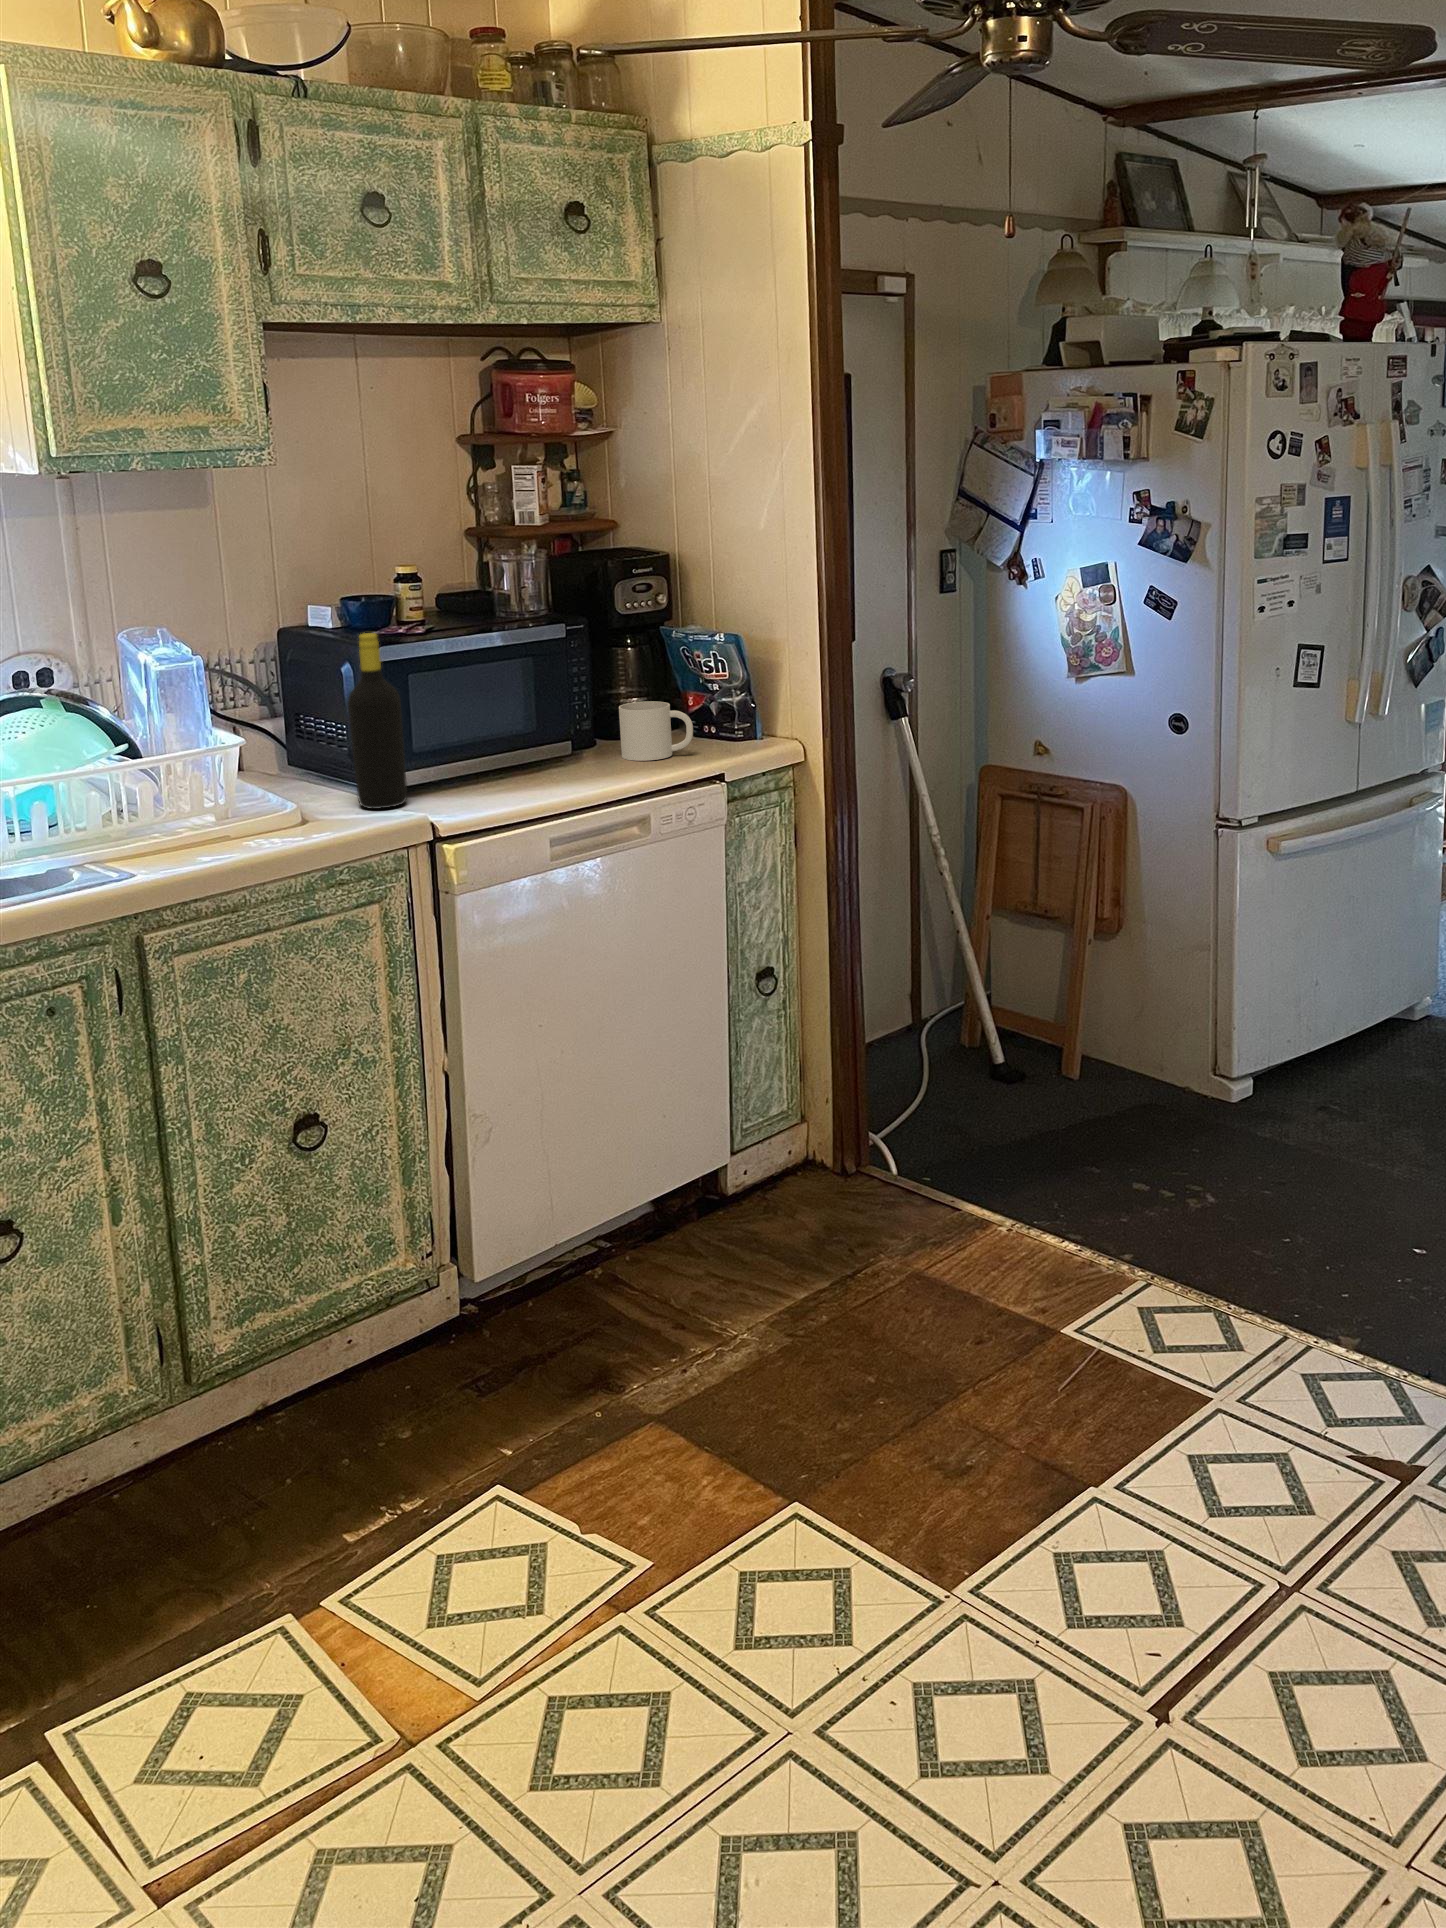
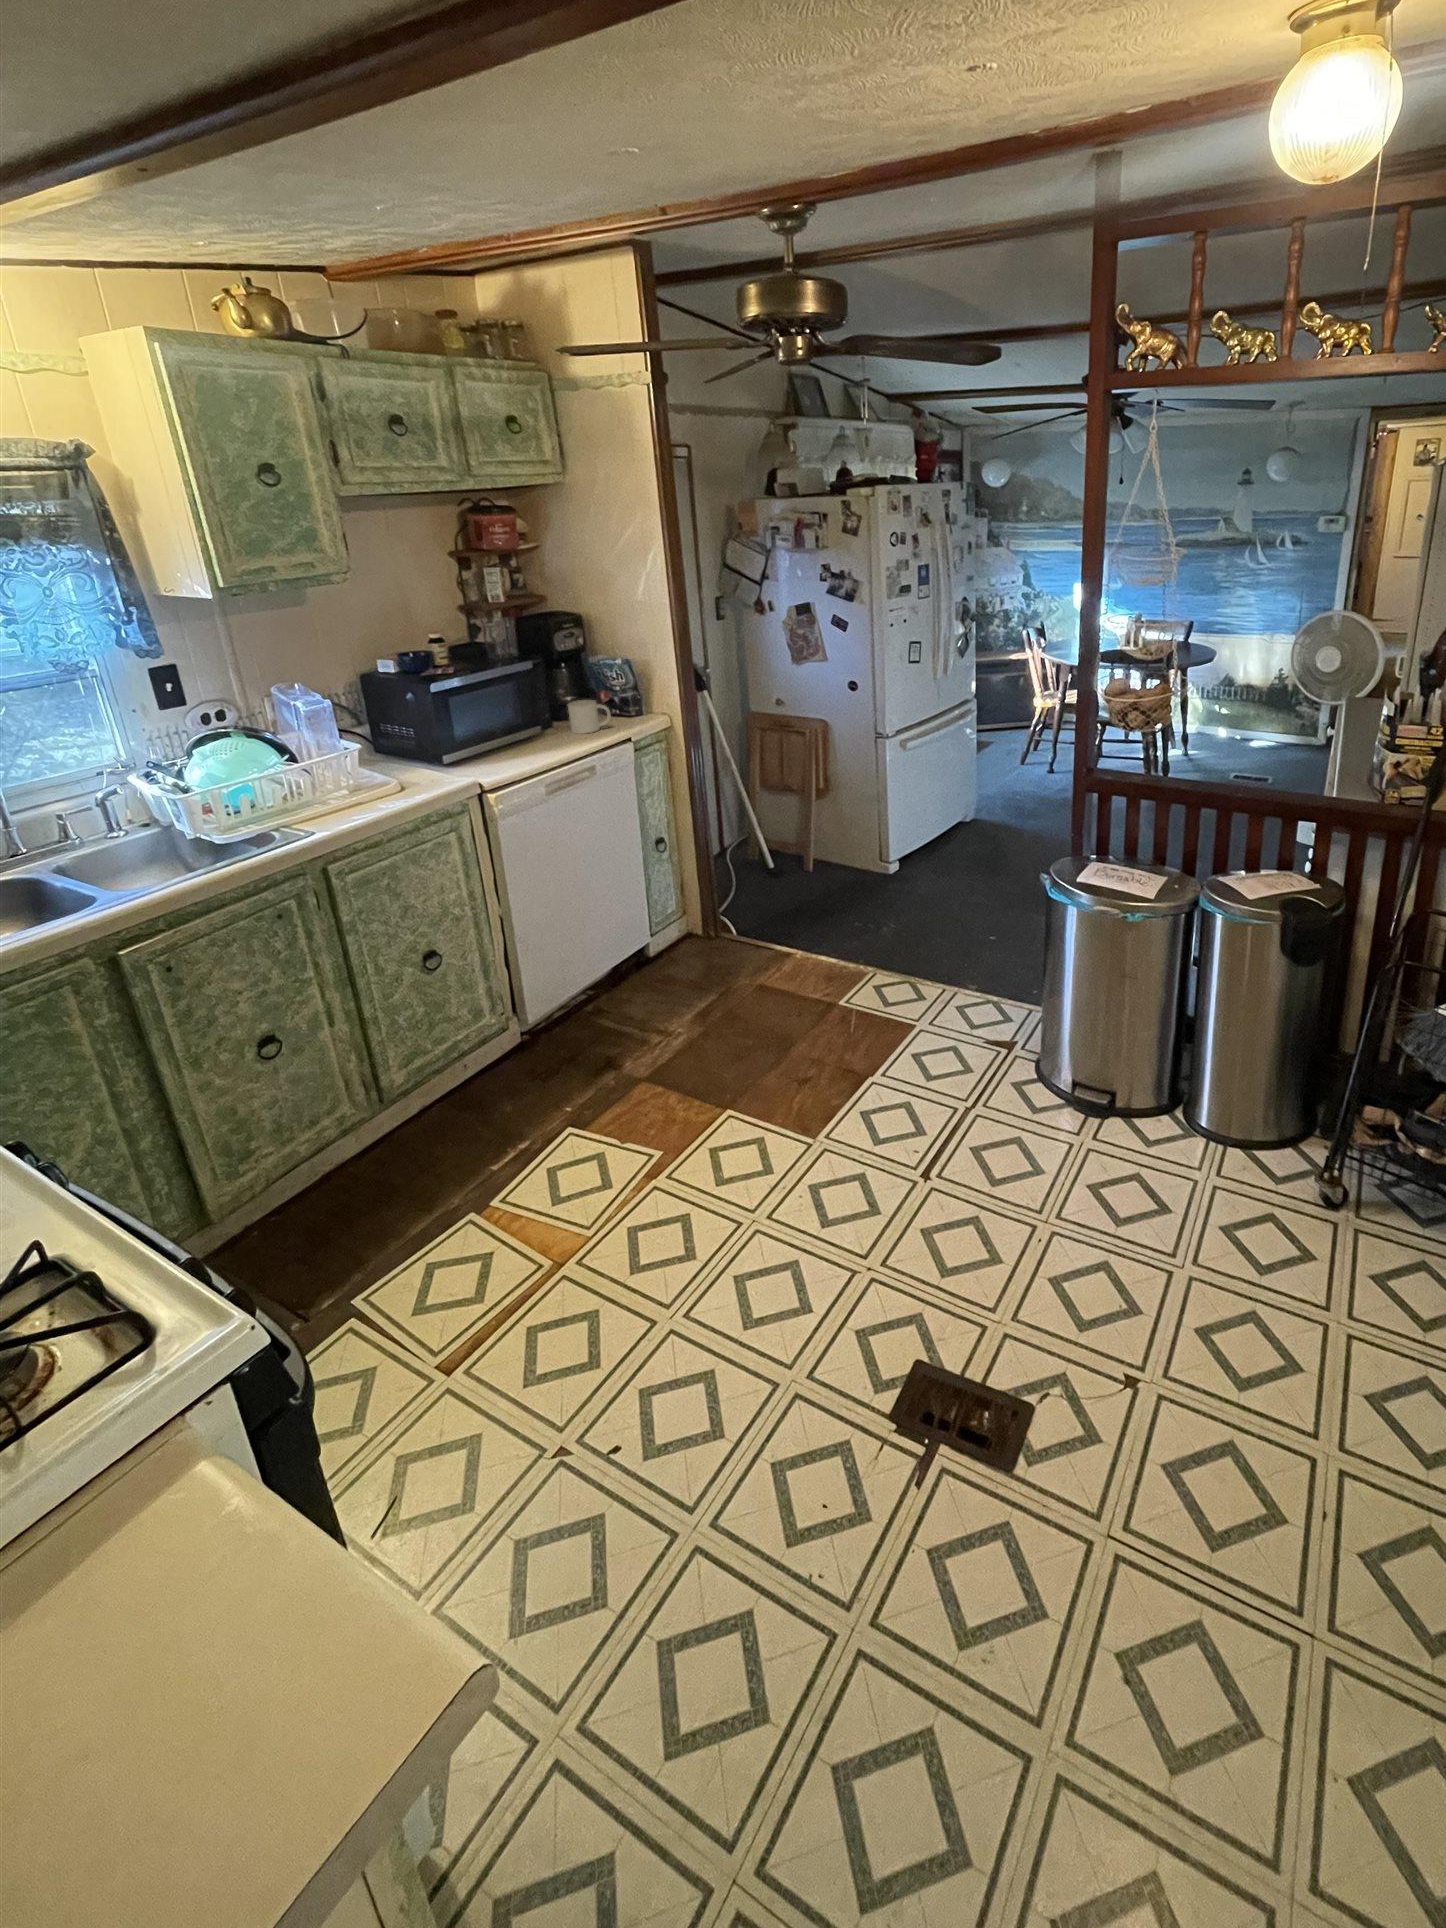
bottle: present [348,633,407,809] -> none [420,678,461,777]

